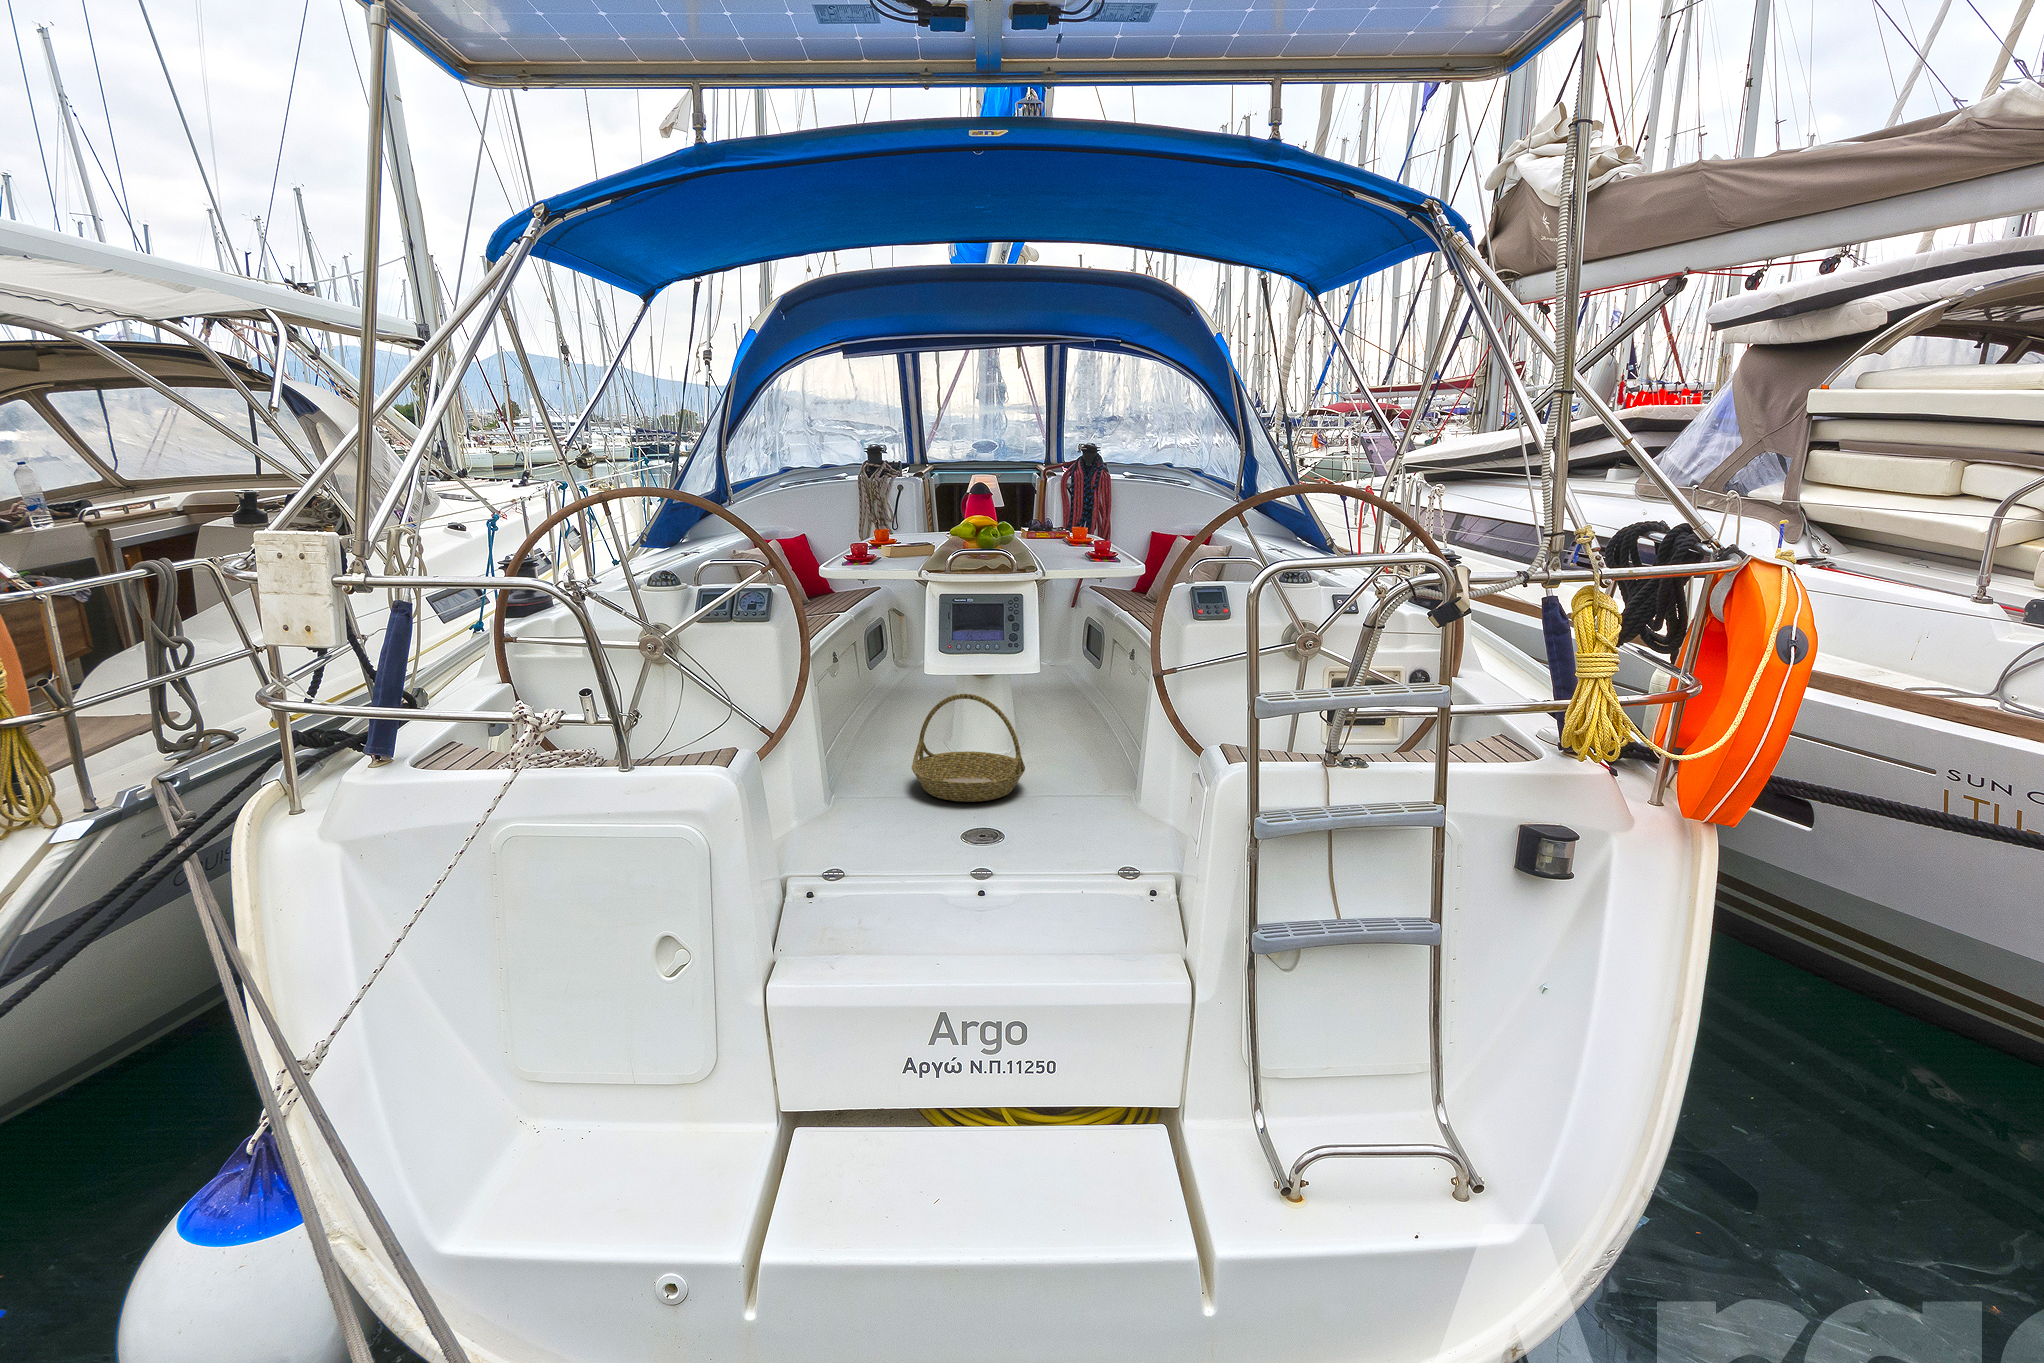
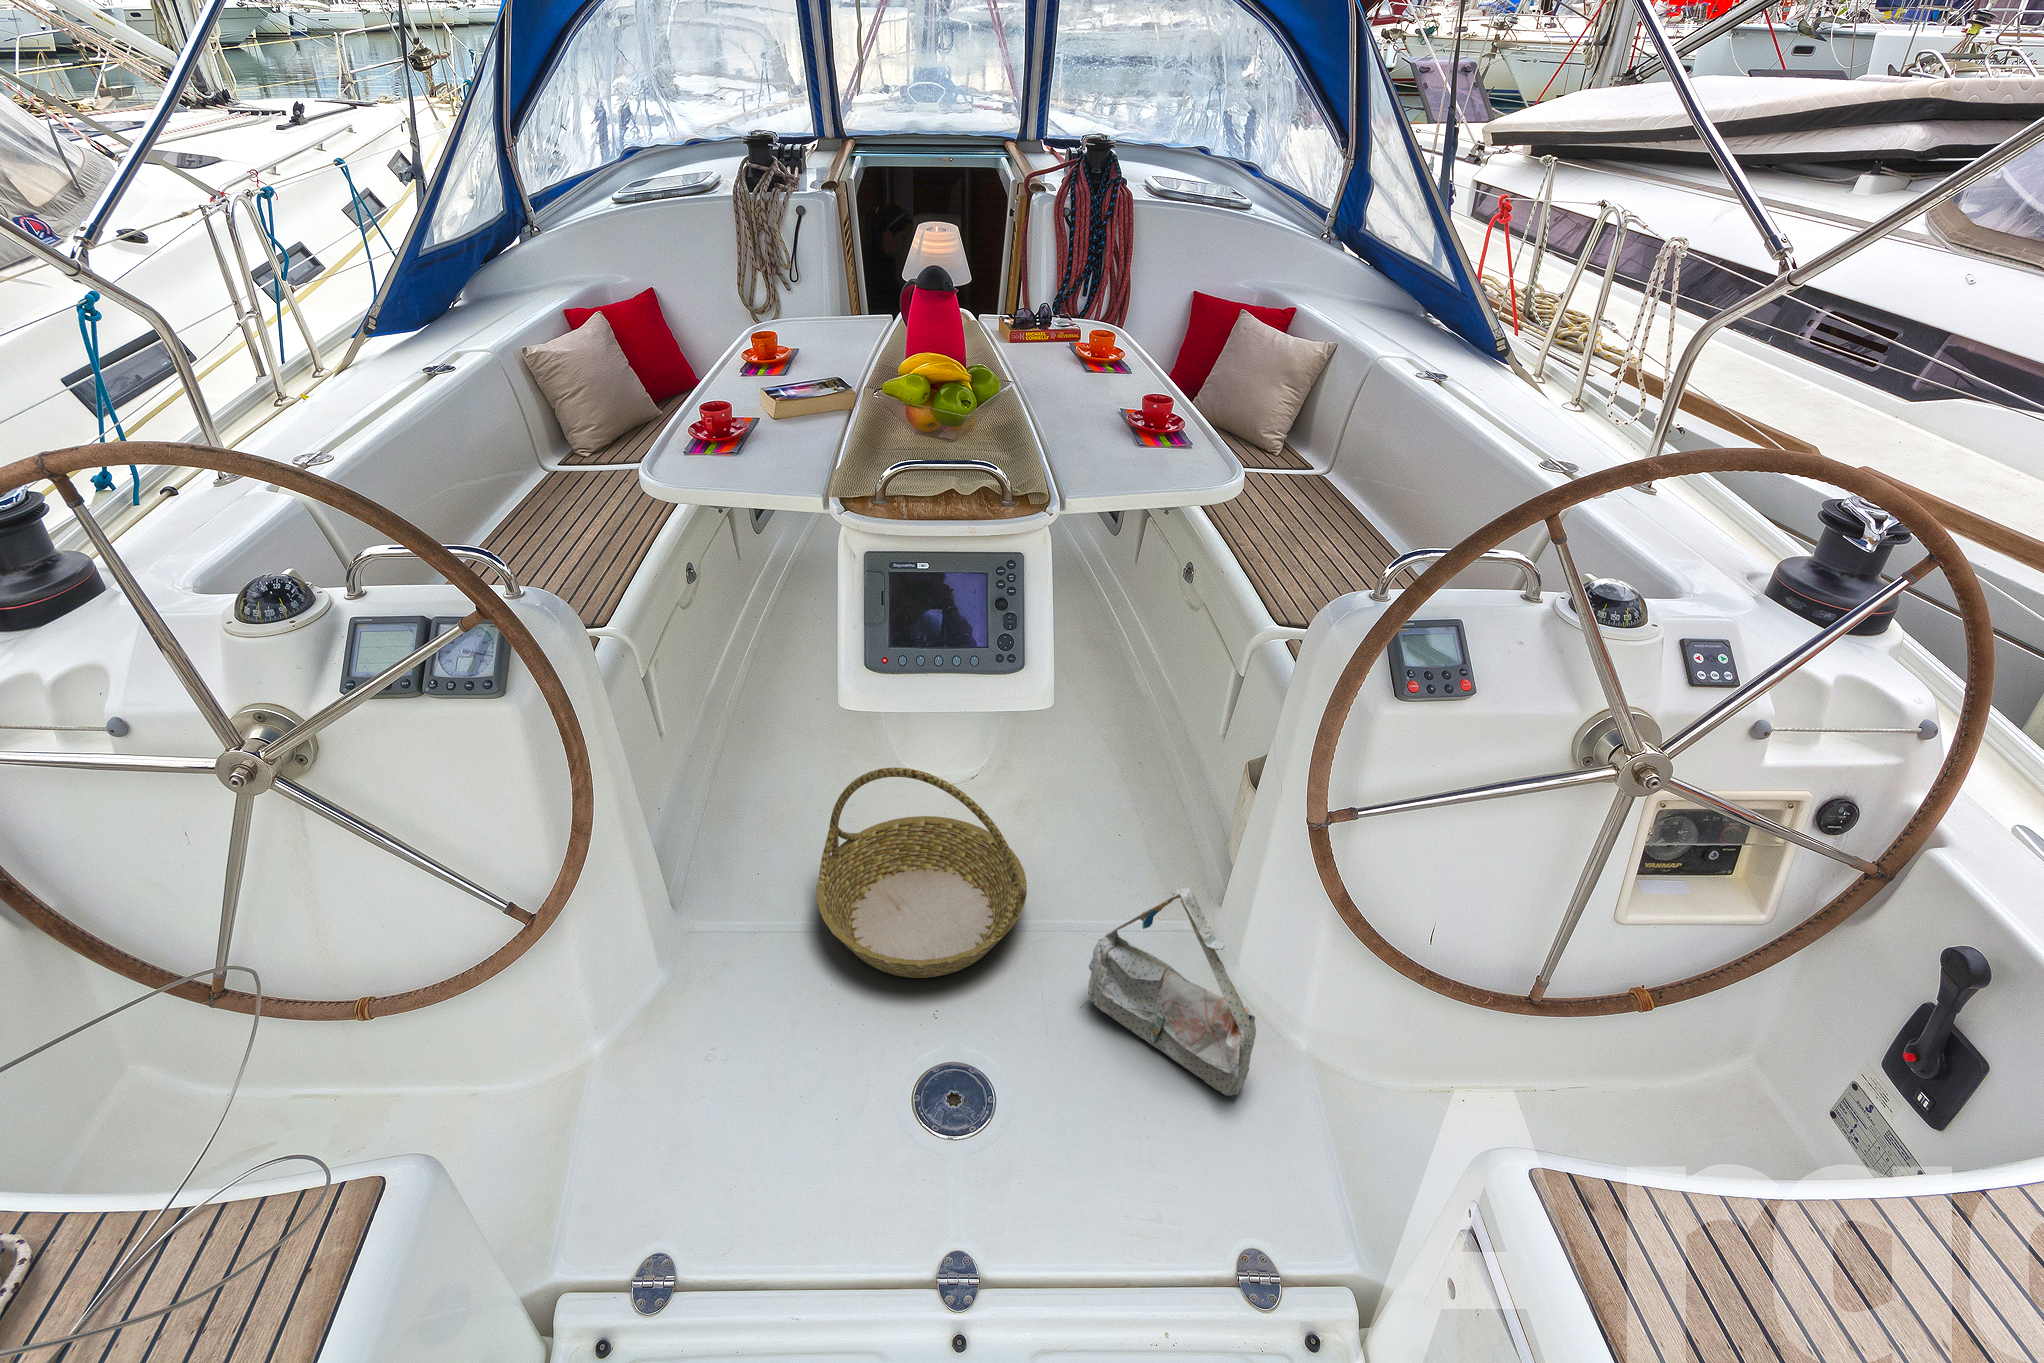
bag: none [1055,718,1136,831] -> present [1088,888,1256,1096]

